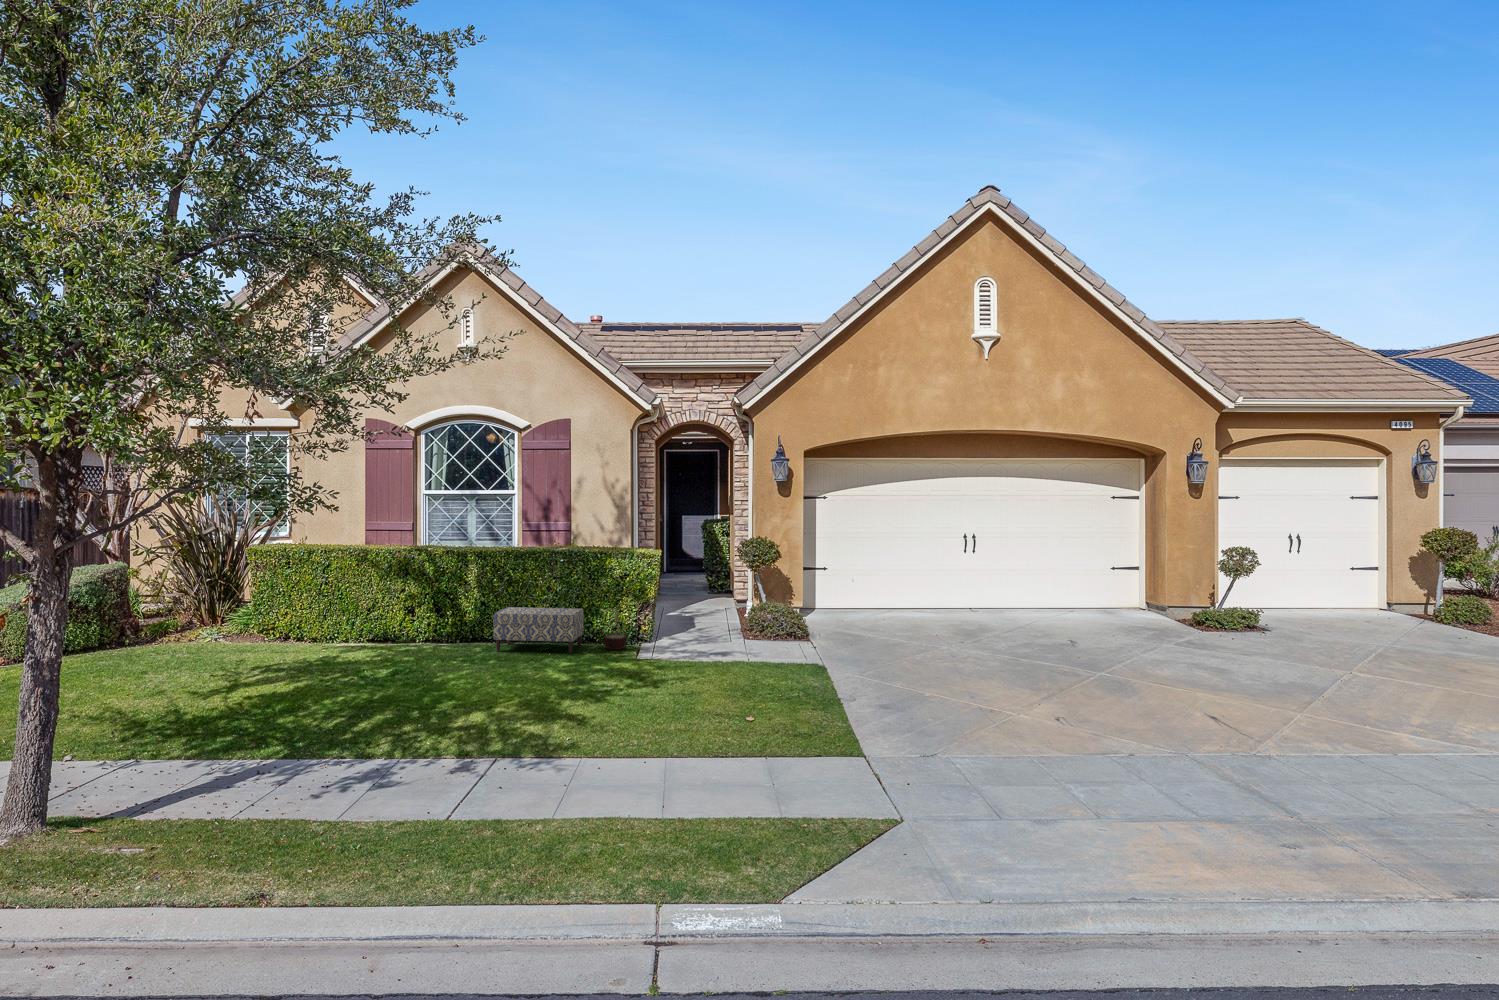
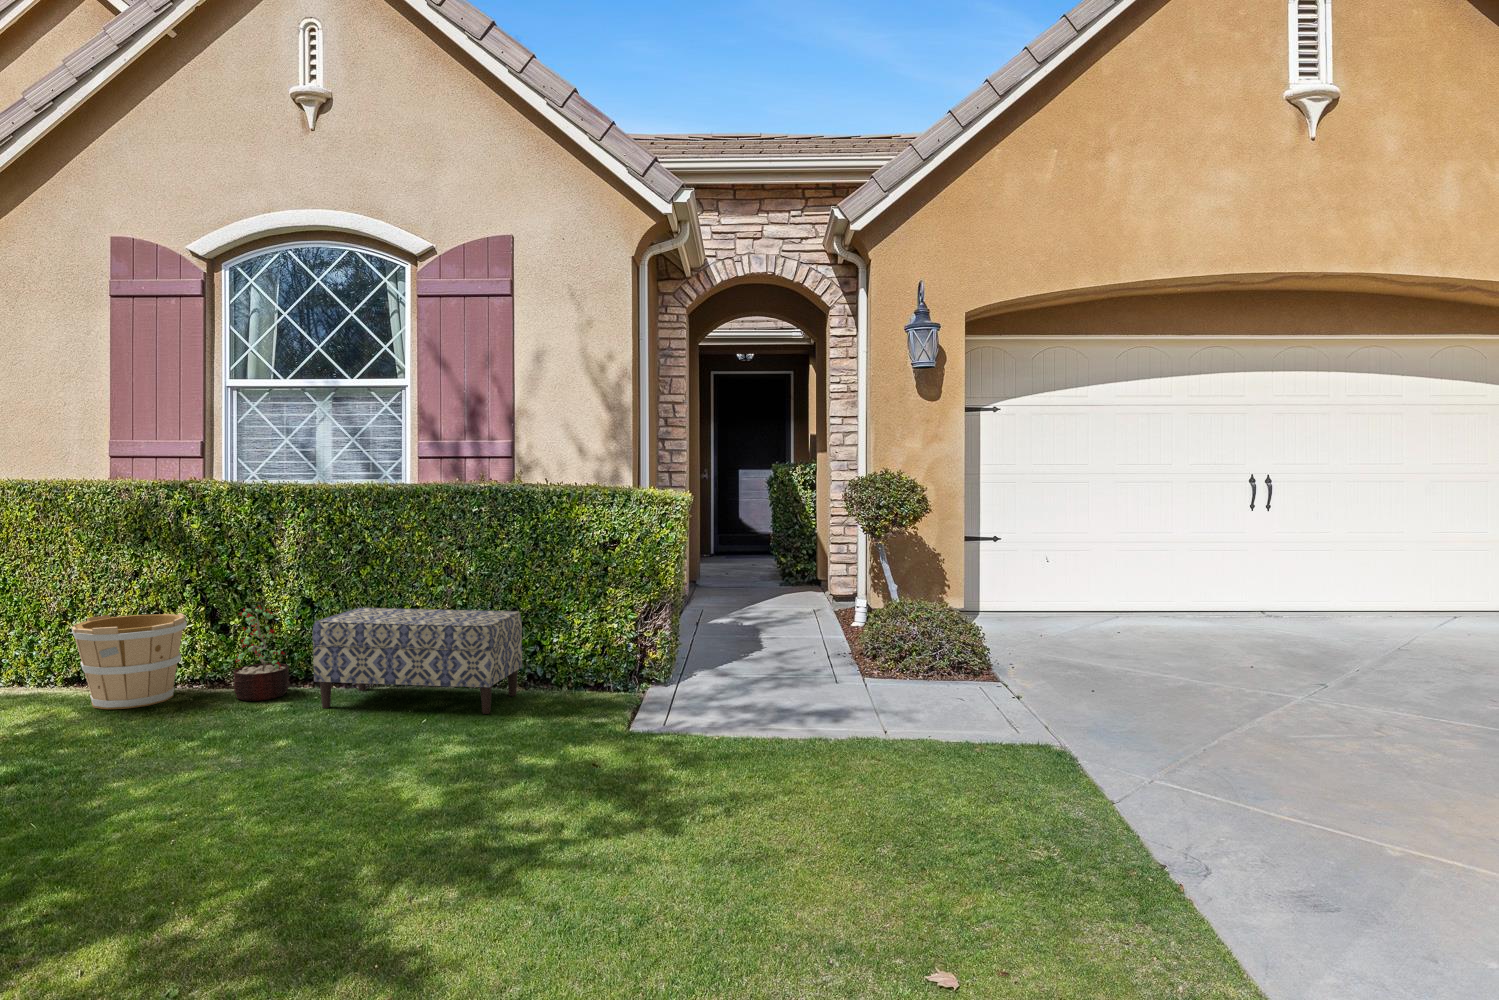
wooden bucket: none [384,610,431,652] -> present [72,613,187,709]
decorative plant: present [602,610,627,650] -> present [233,605,290,701]

